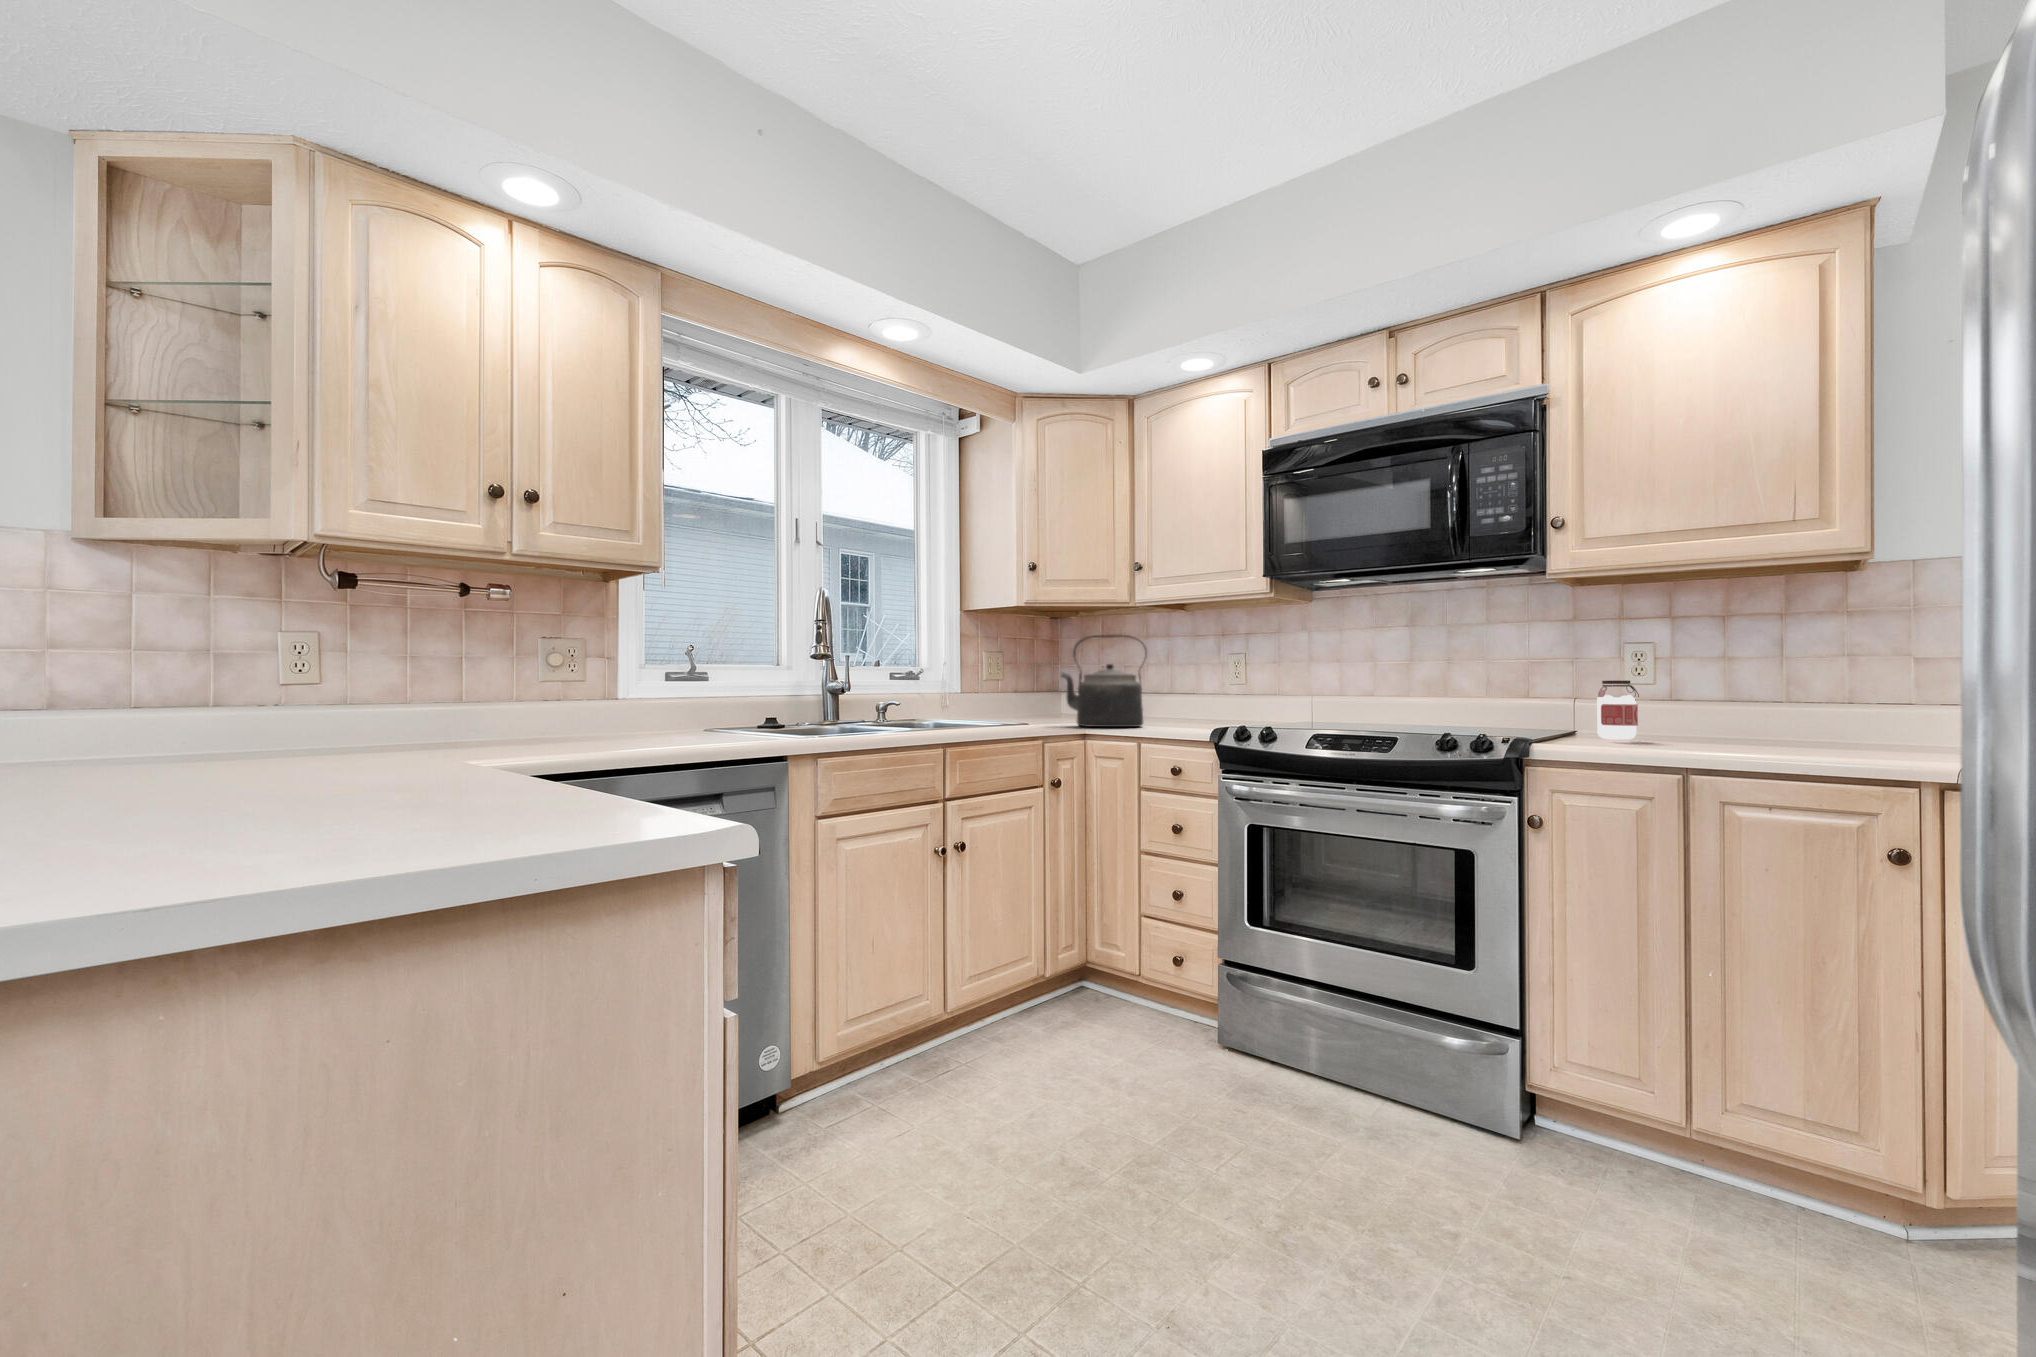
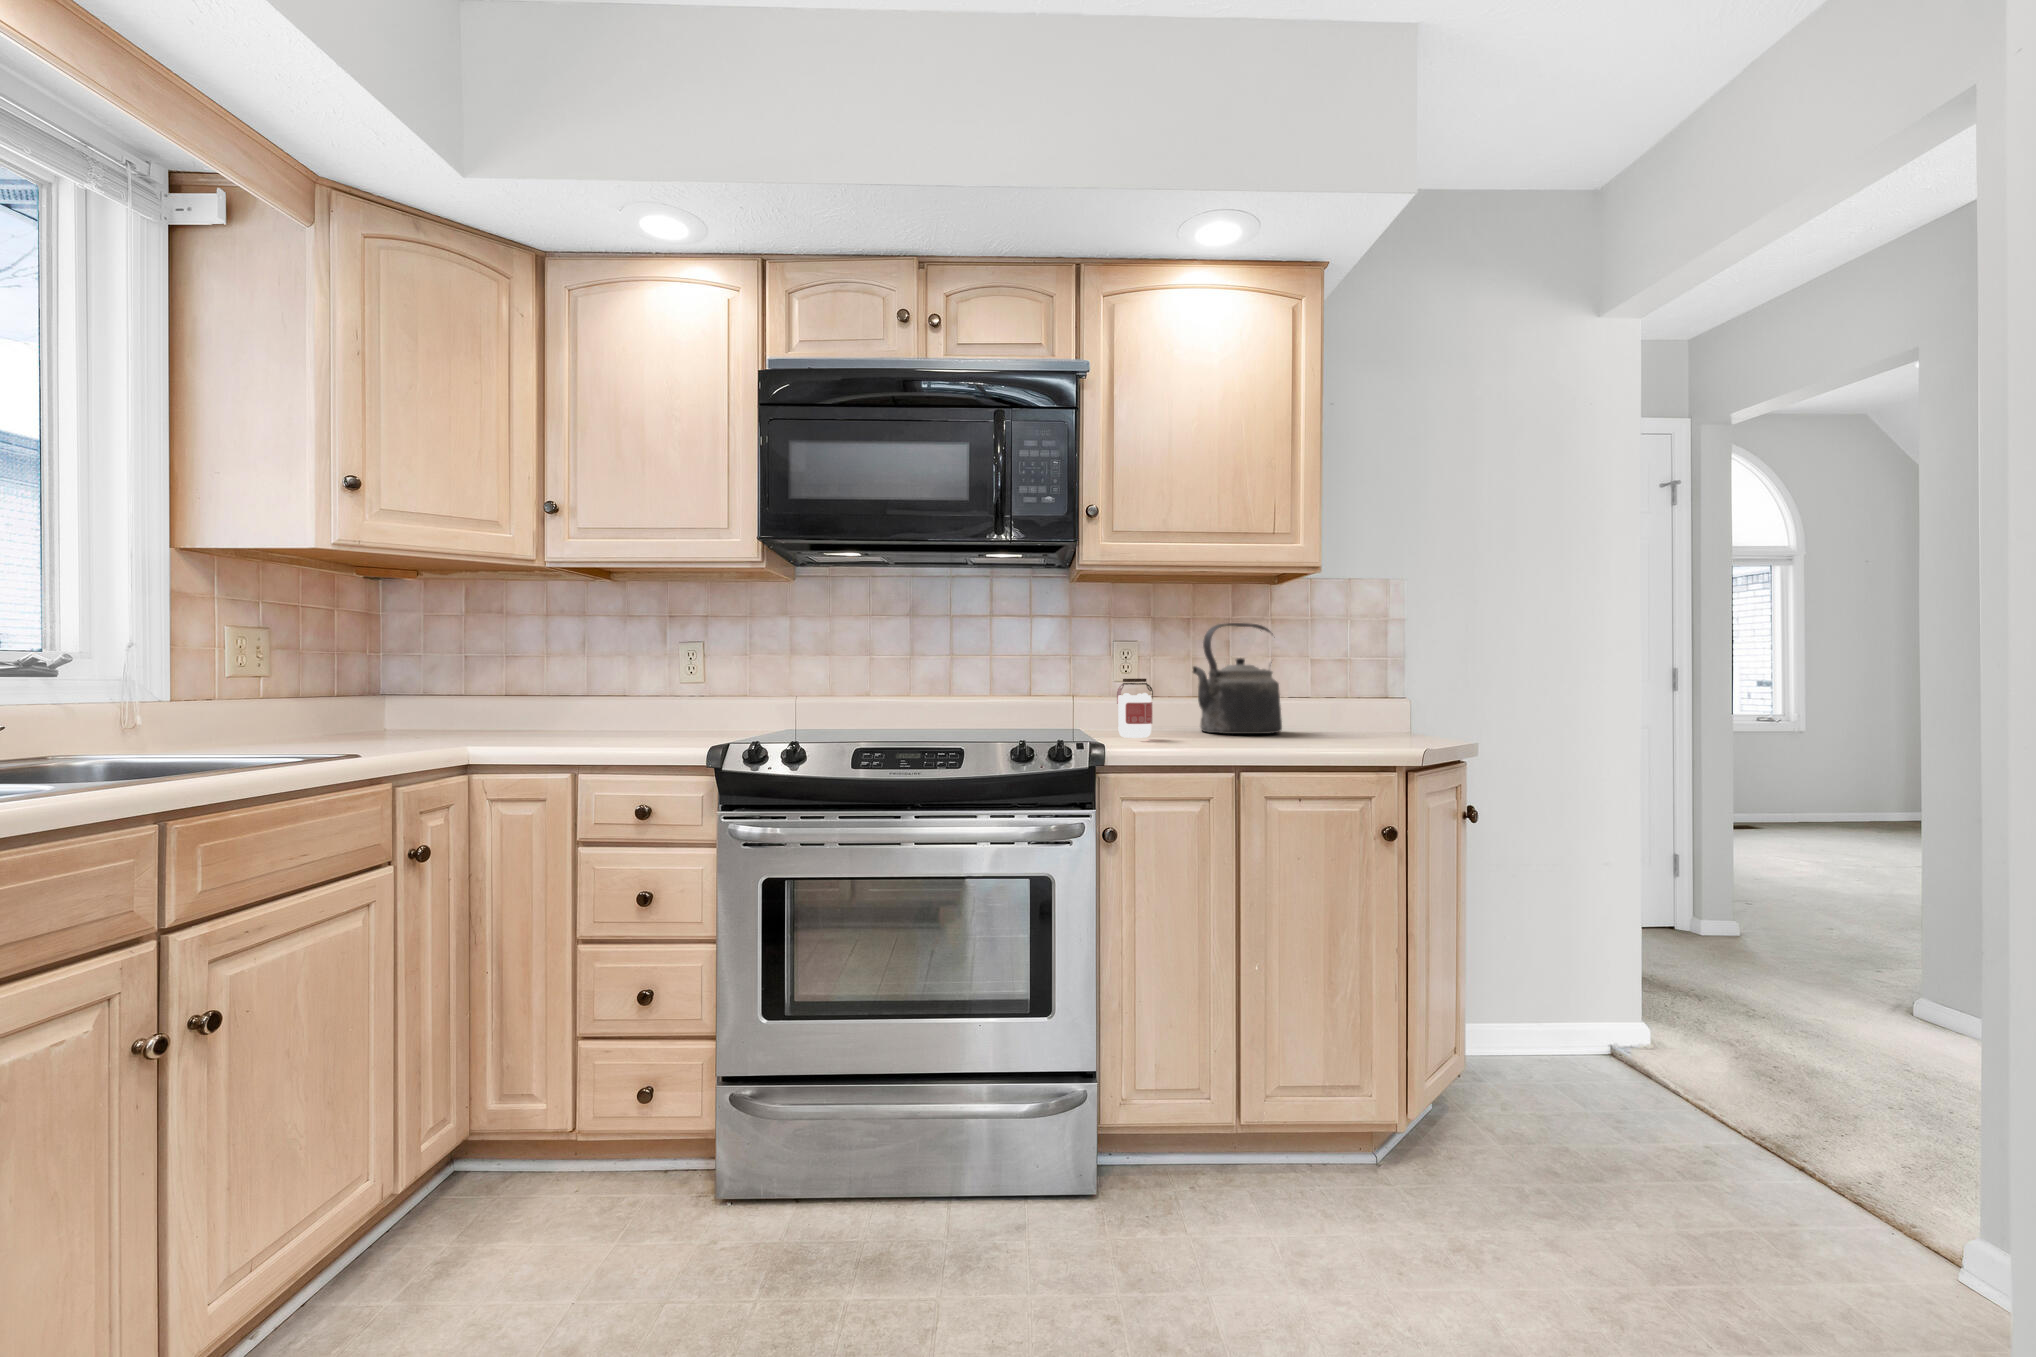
kettle: present [1061,635,1147,727] -> present [1193,623,1282,734]

